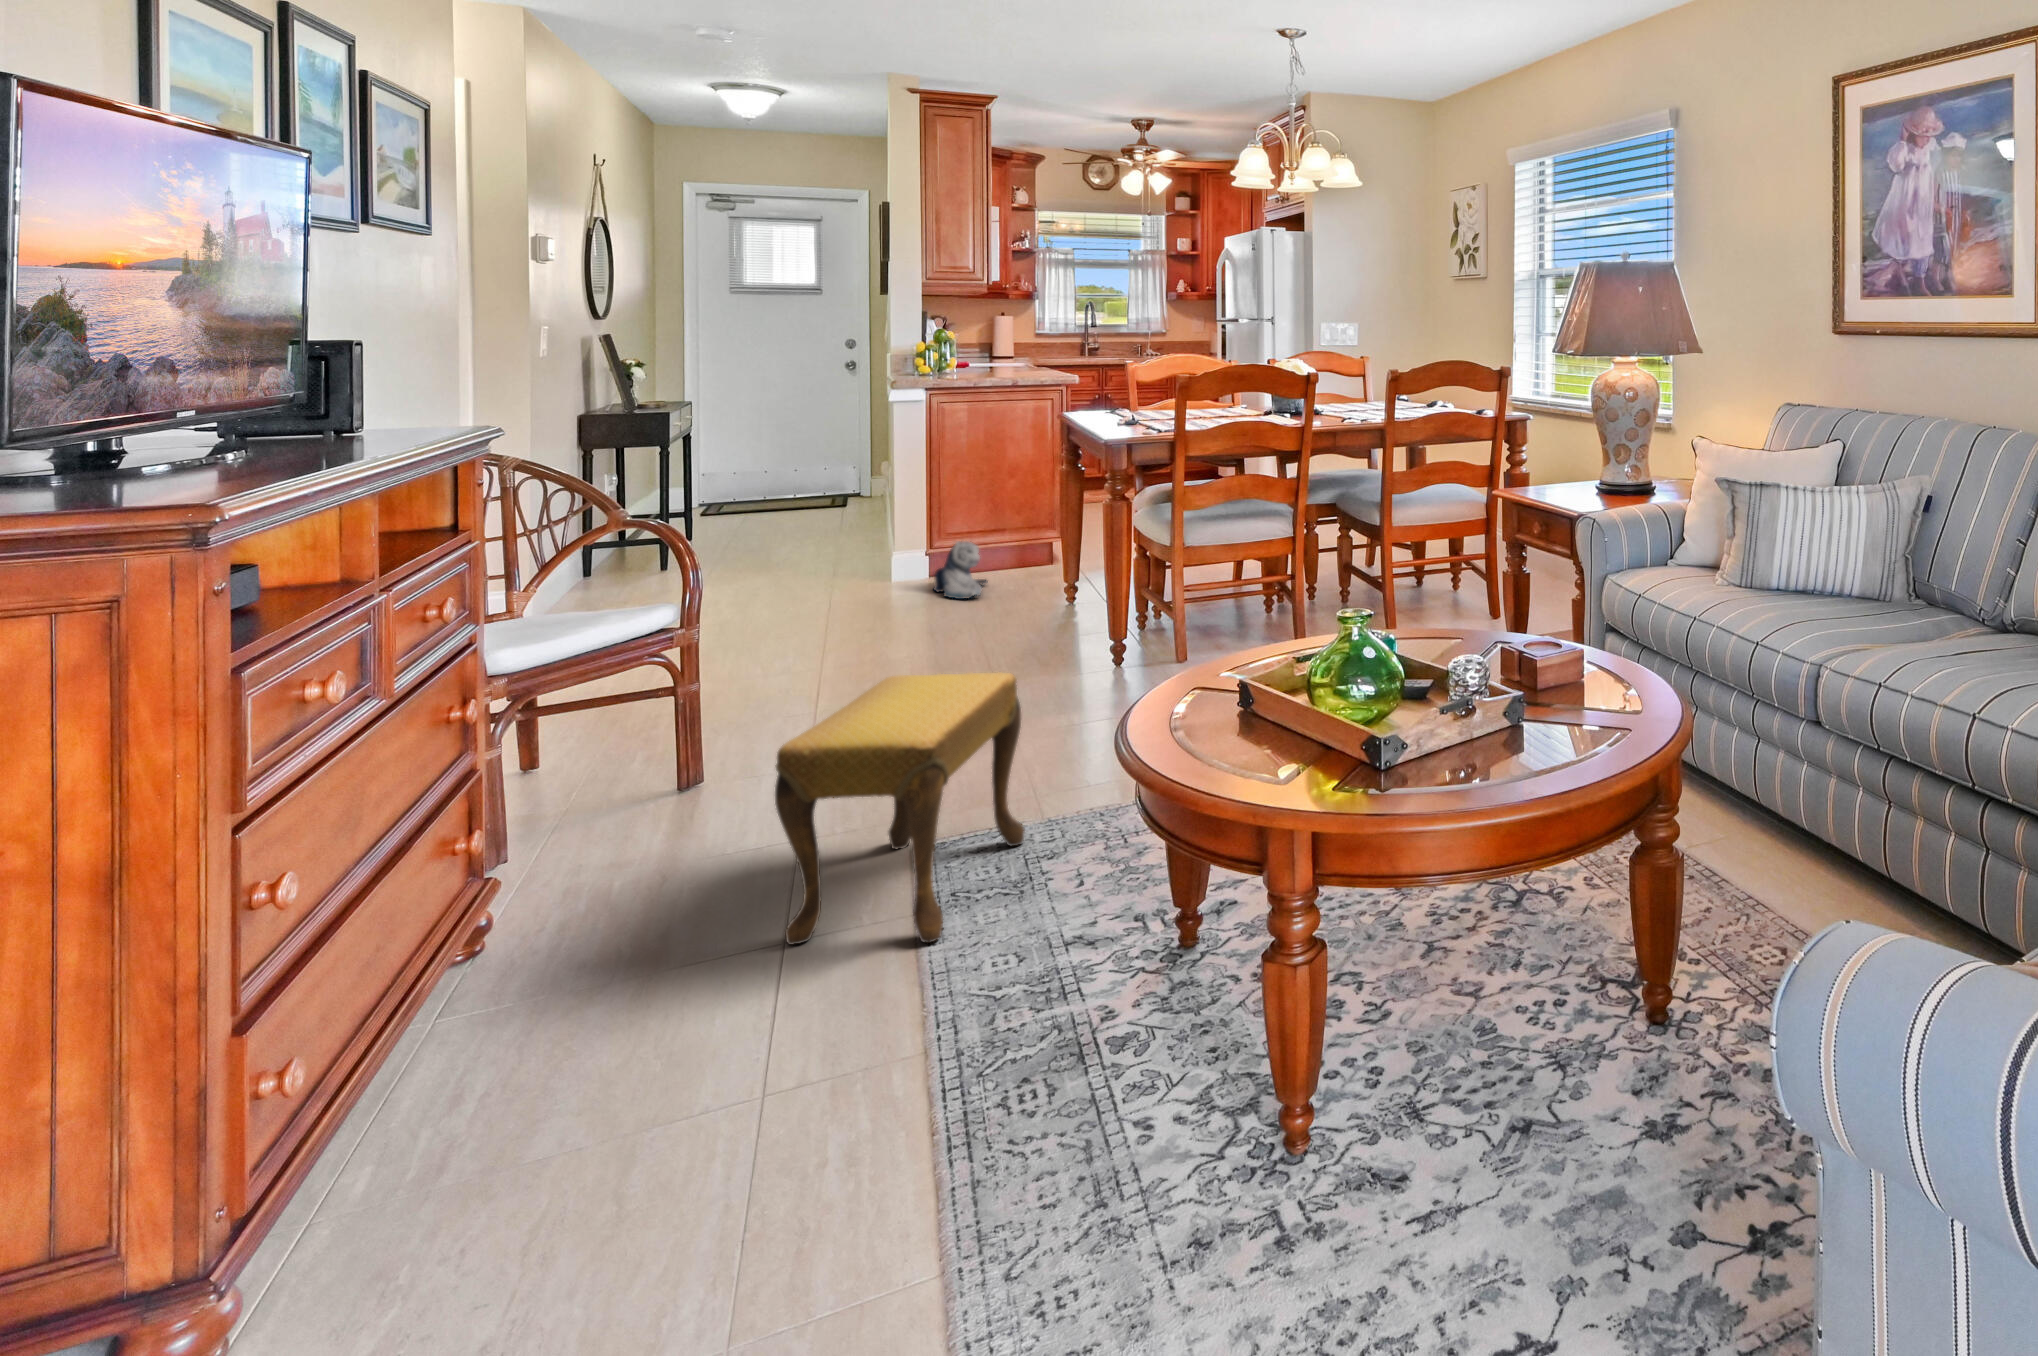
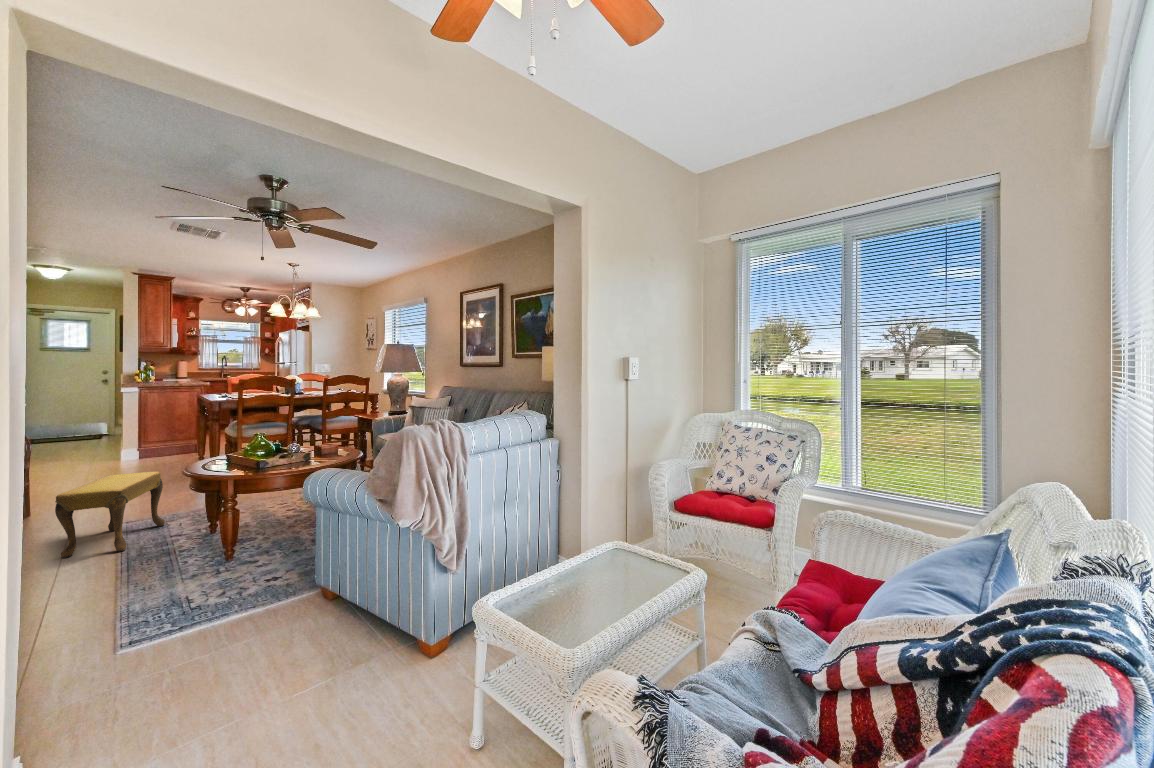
plush toy: present [934,541,987,599] -> none [143,442,169,463]

